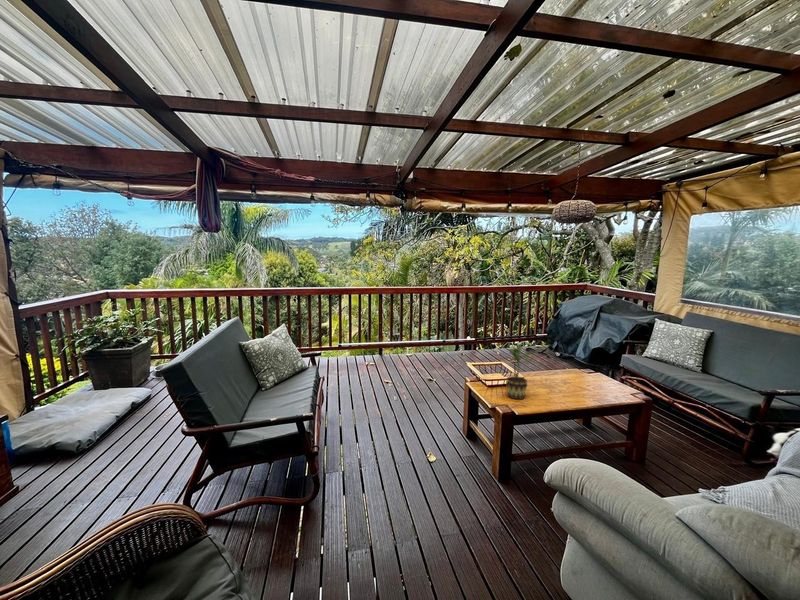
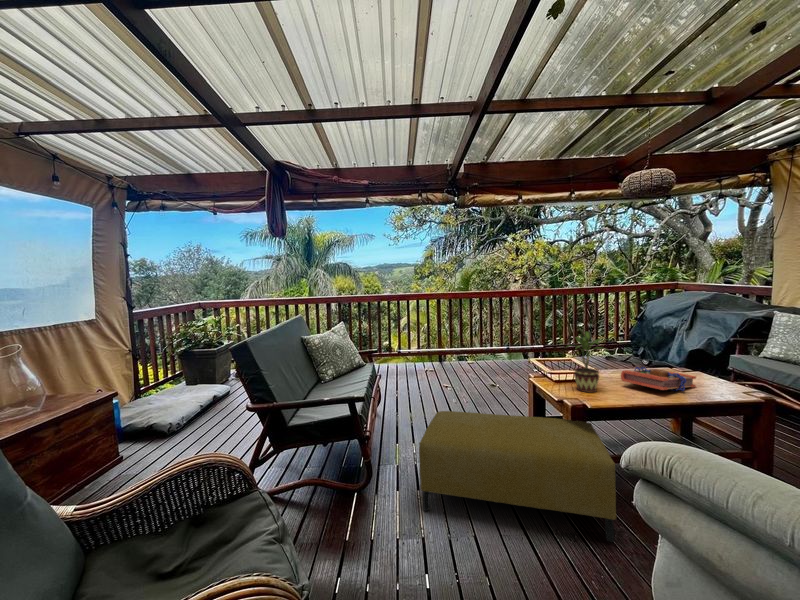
book: none [544,374,601,397] -> present [621,367,696,391]
ottoman: none [369,421,542,537] -> present [419,411,616,542]

